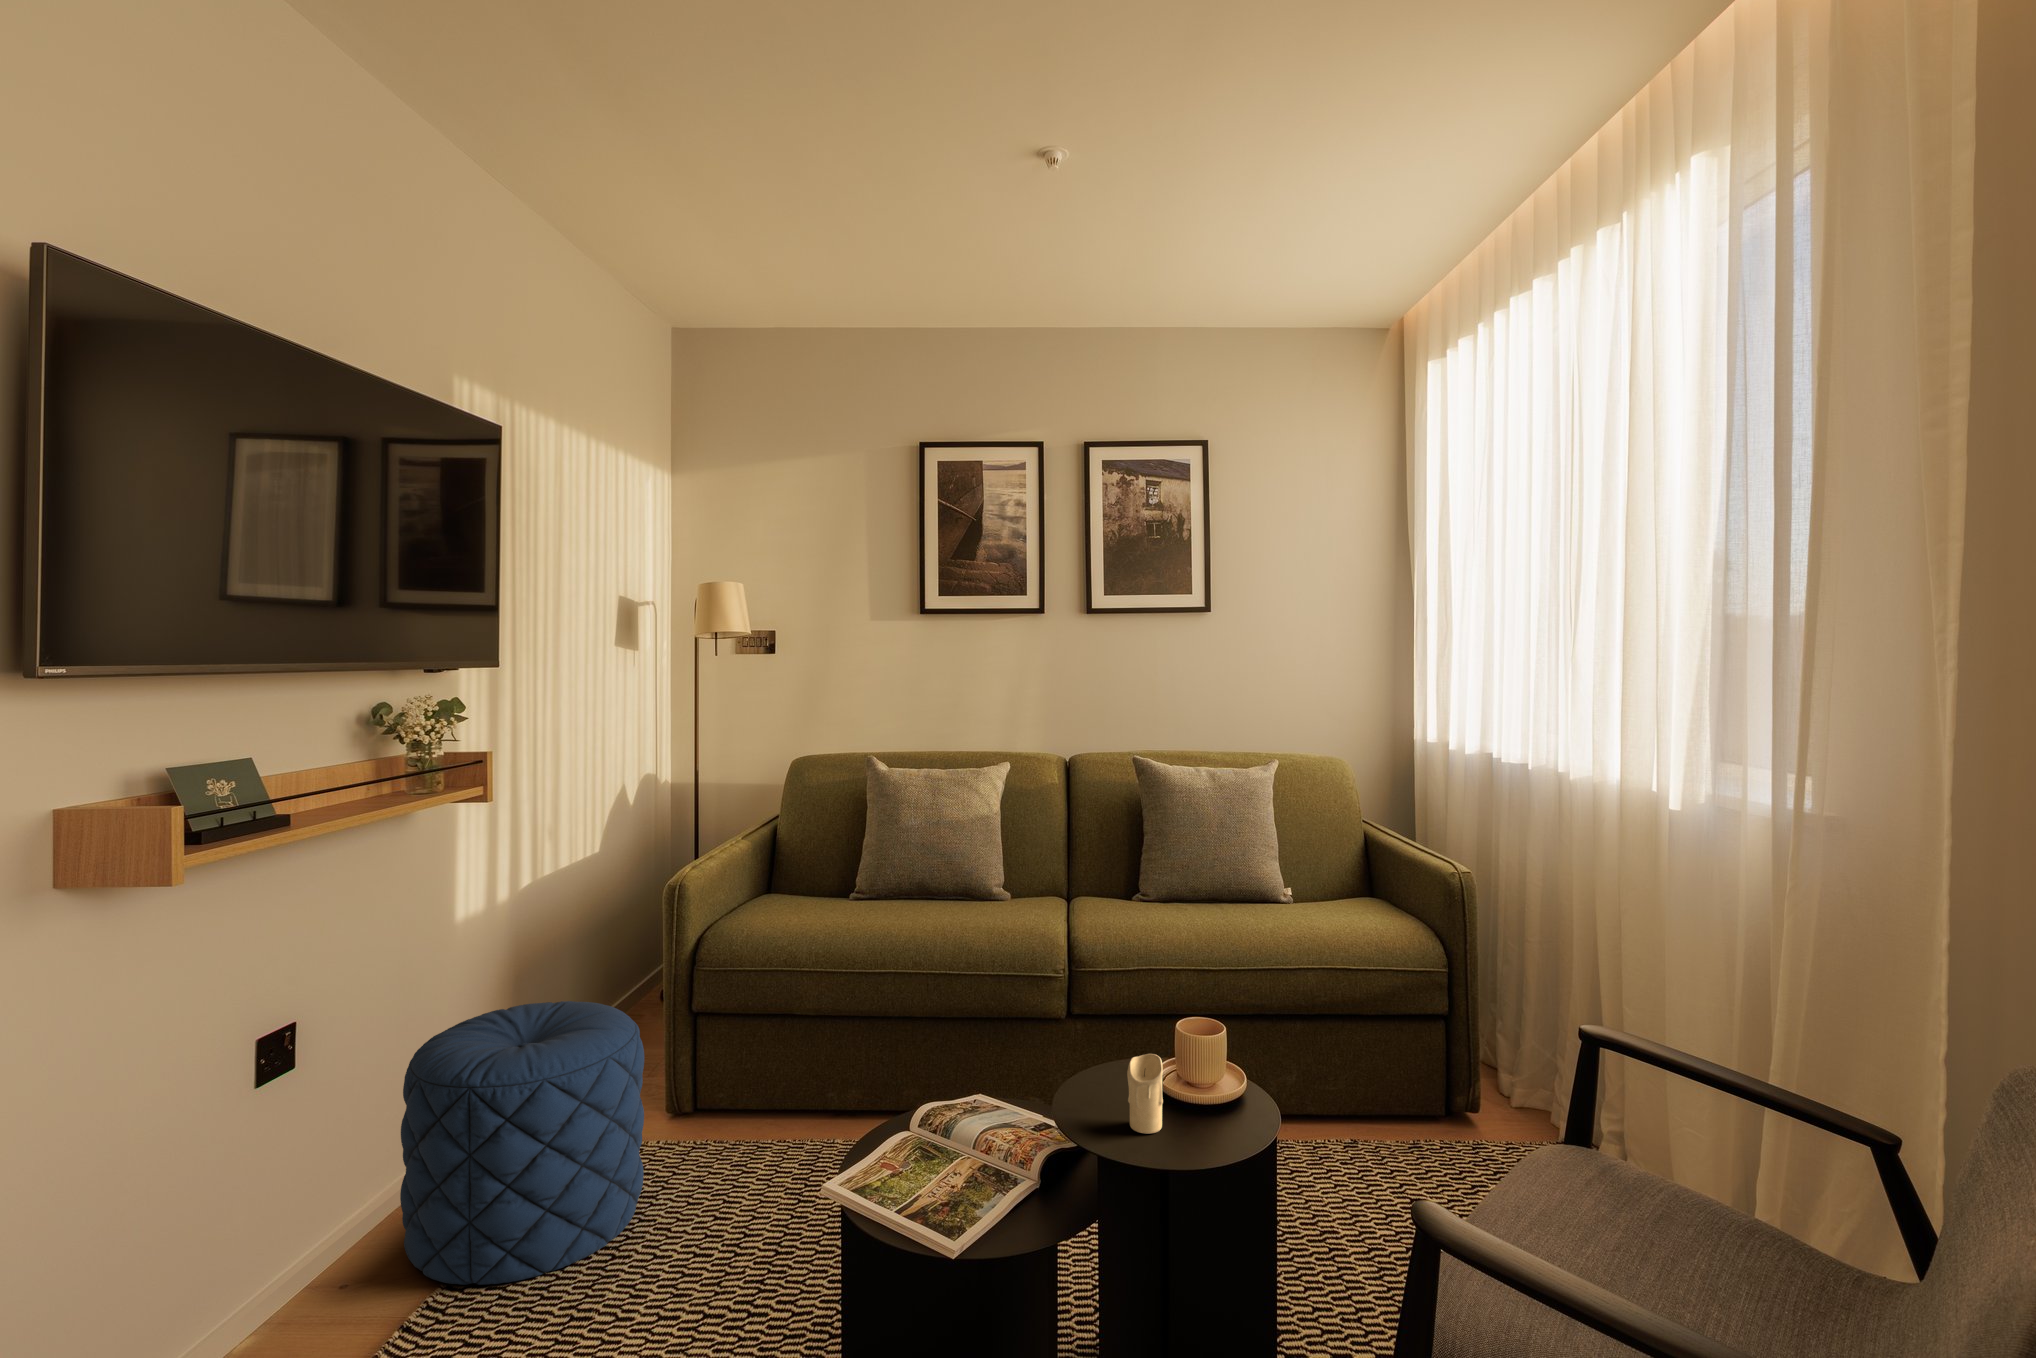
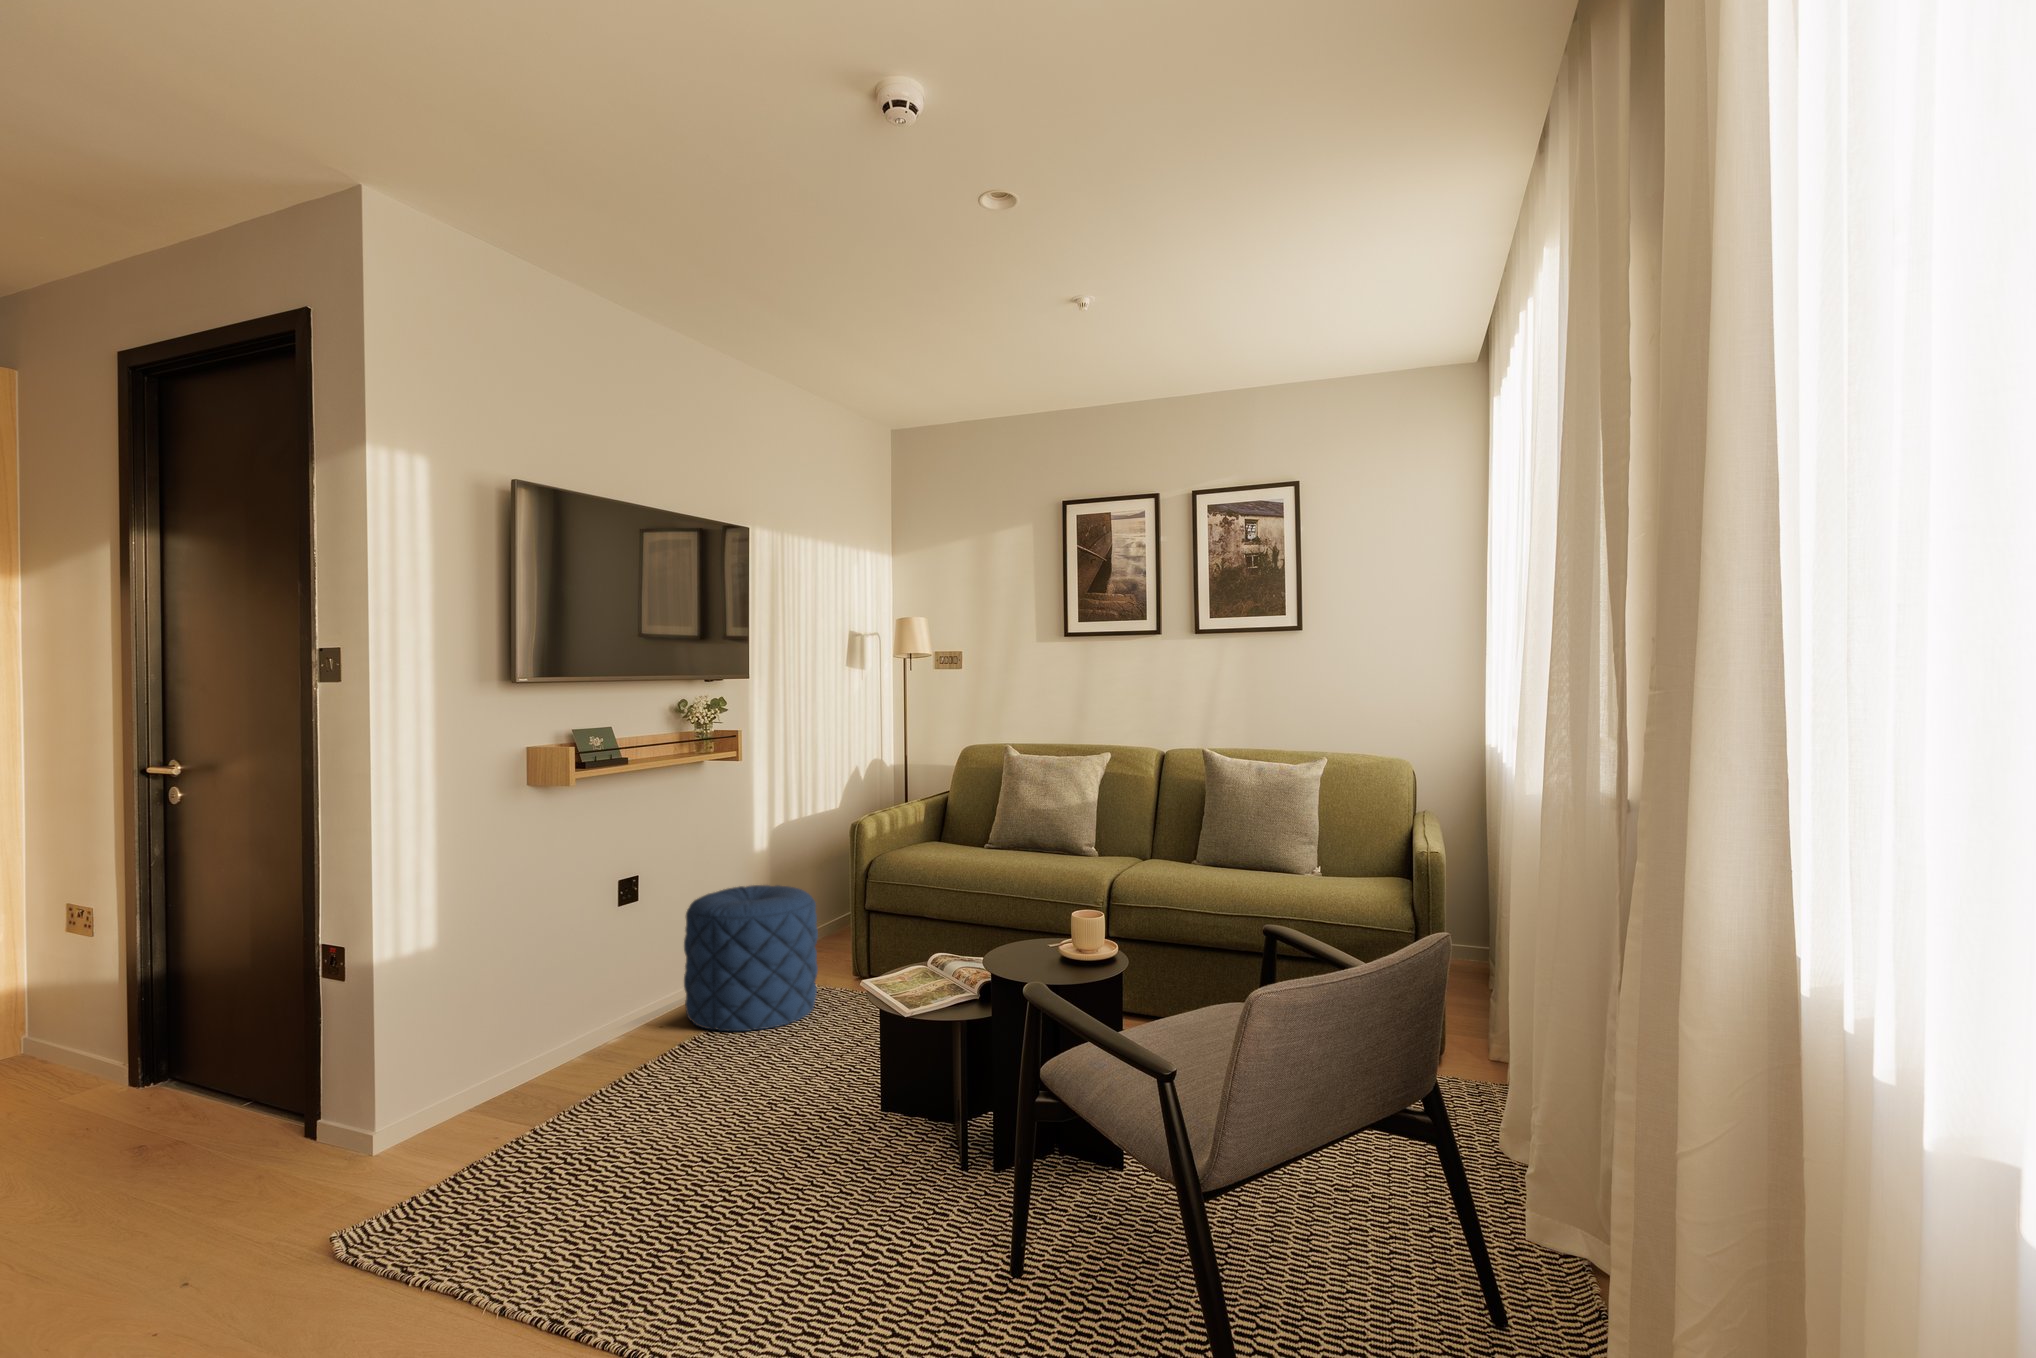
candle: present [1127,1054,1163,1134] -> none [1027,908,1048,952]

